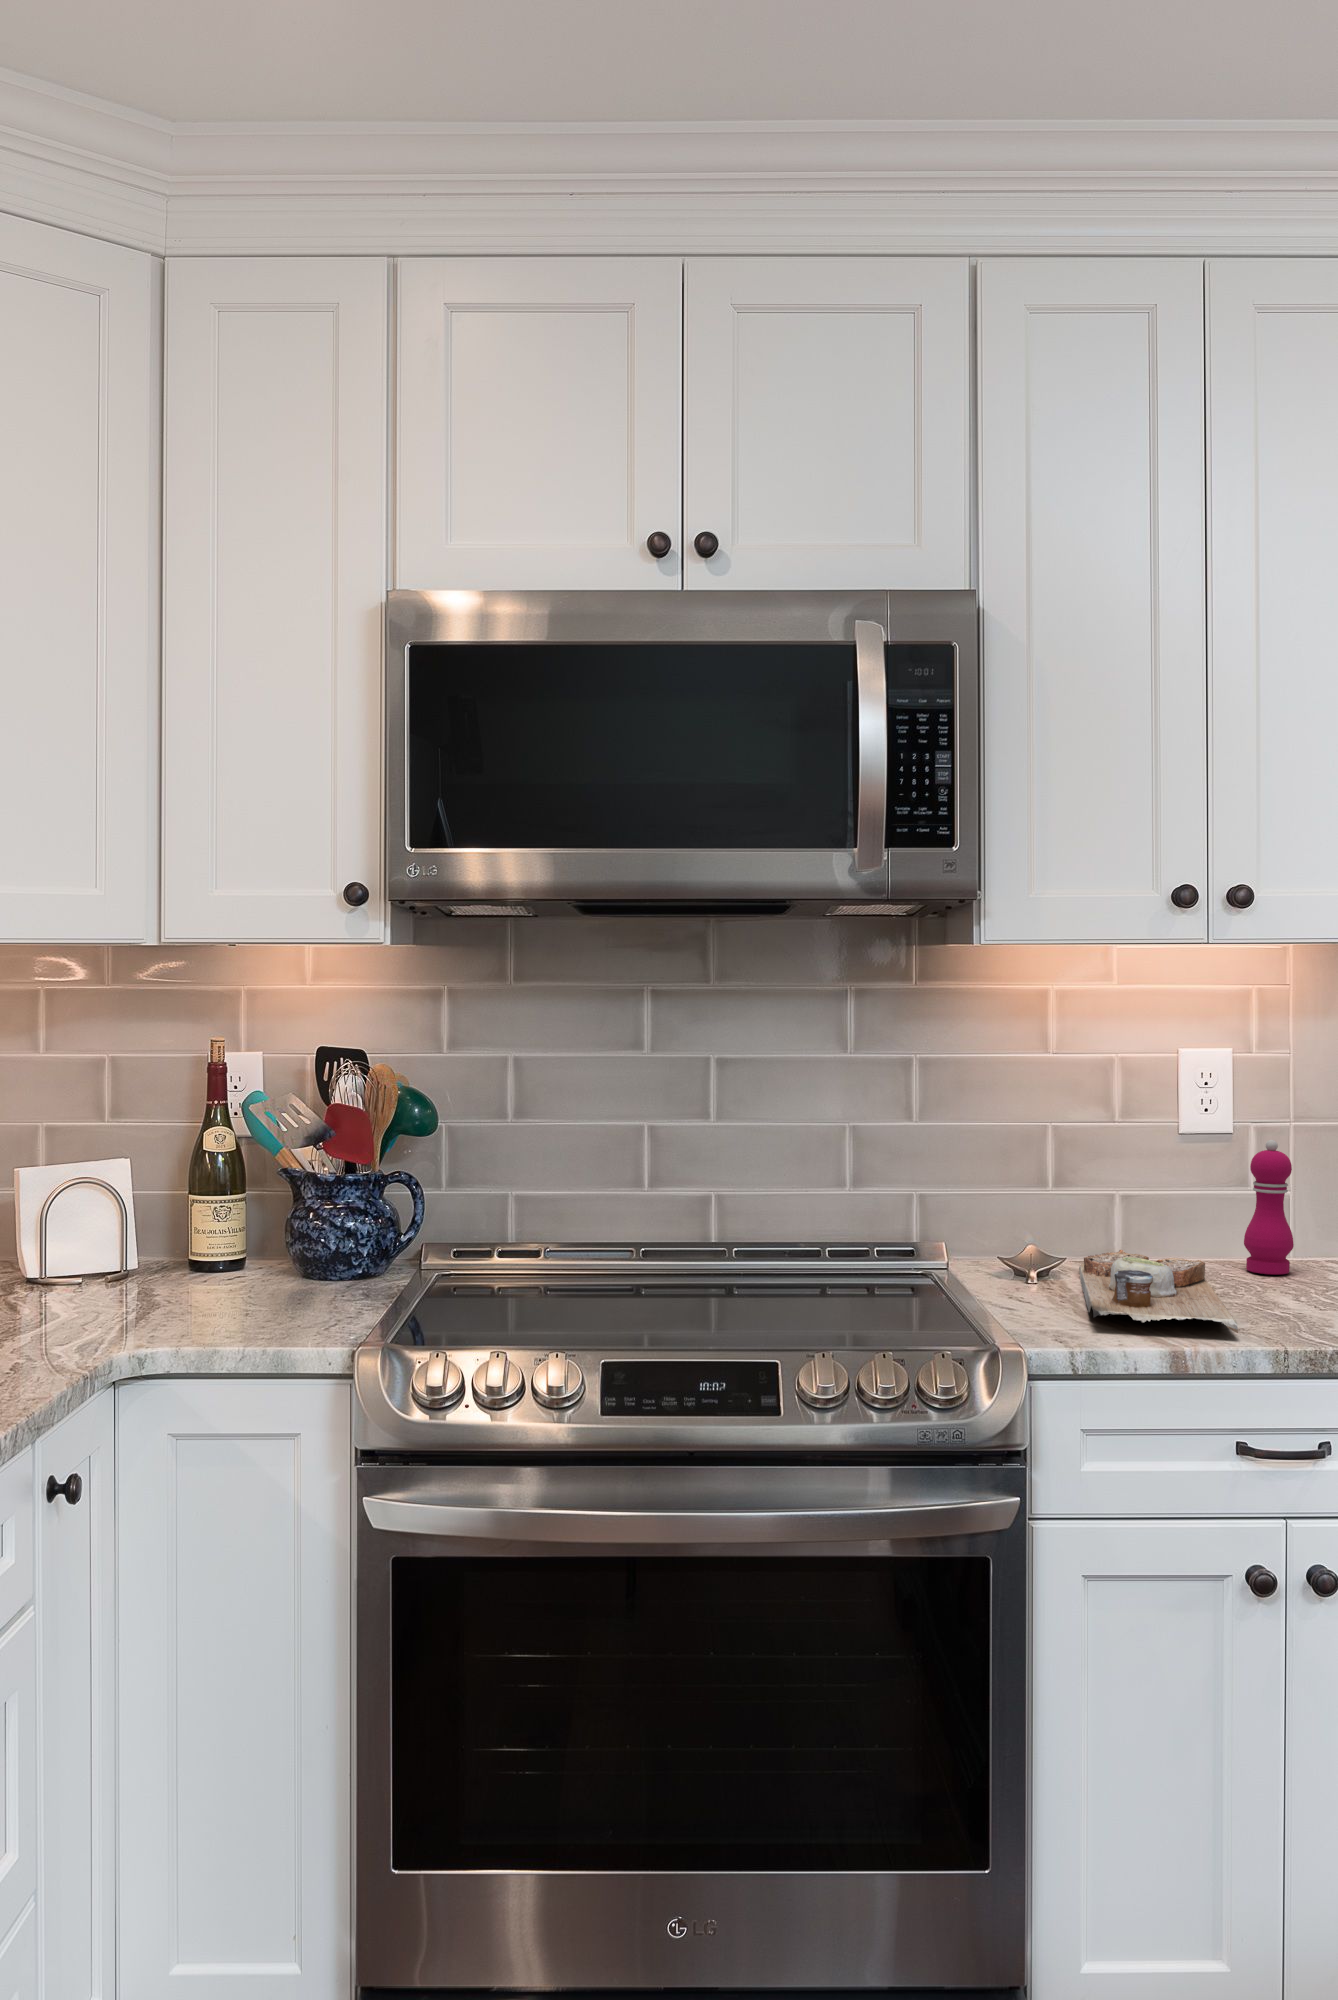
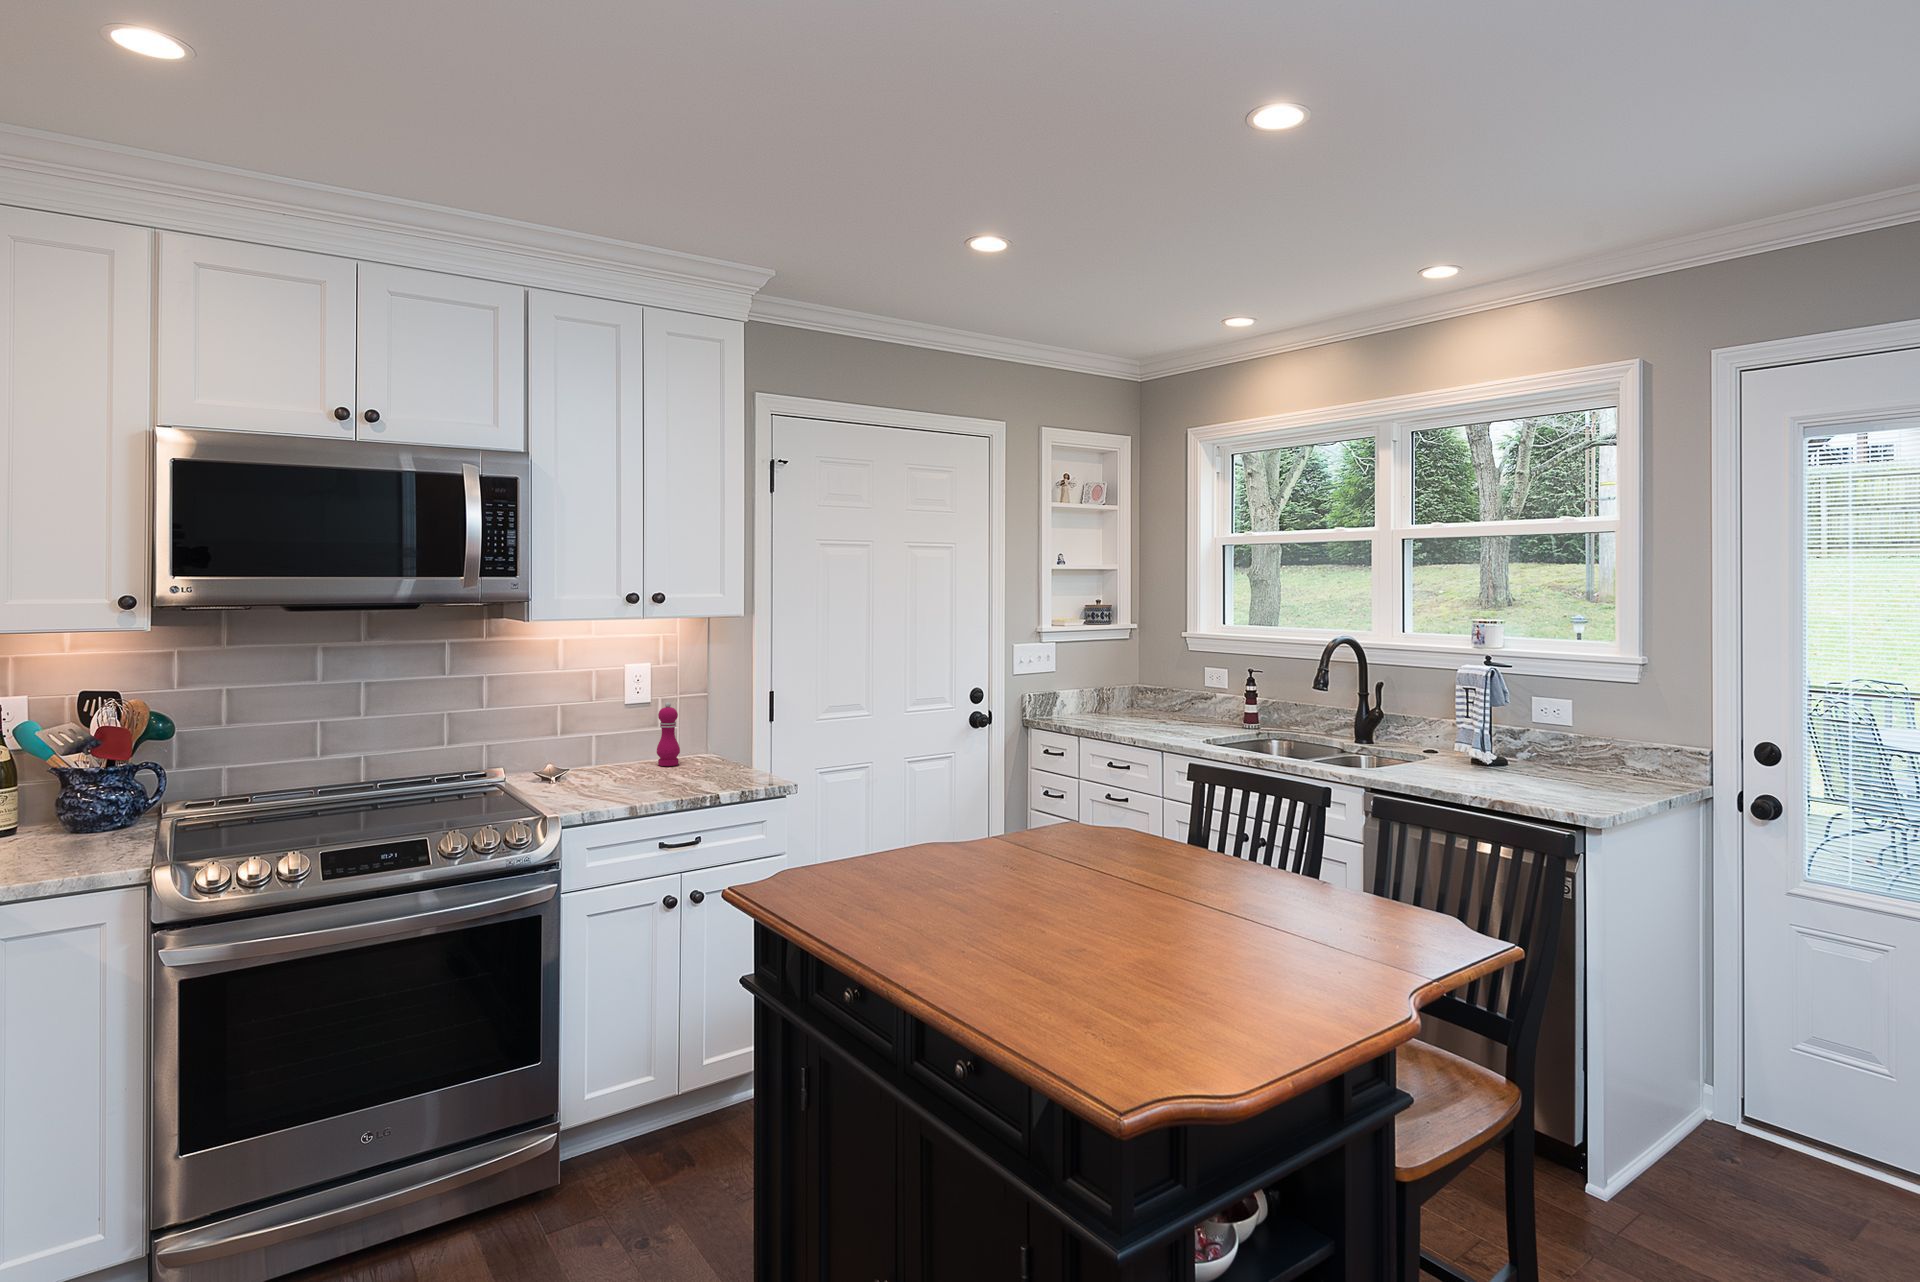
cutting board: present [1079,1250,1238,1333] -> none [576,762,660,795]

